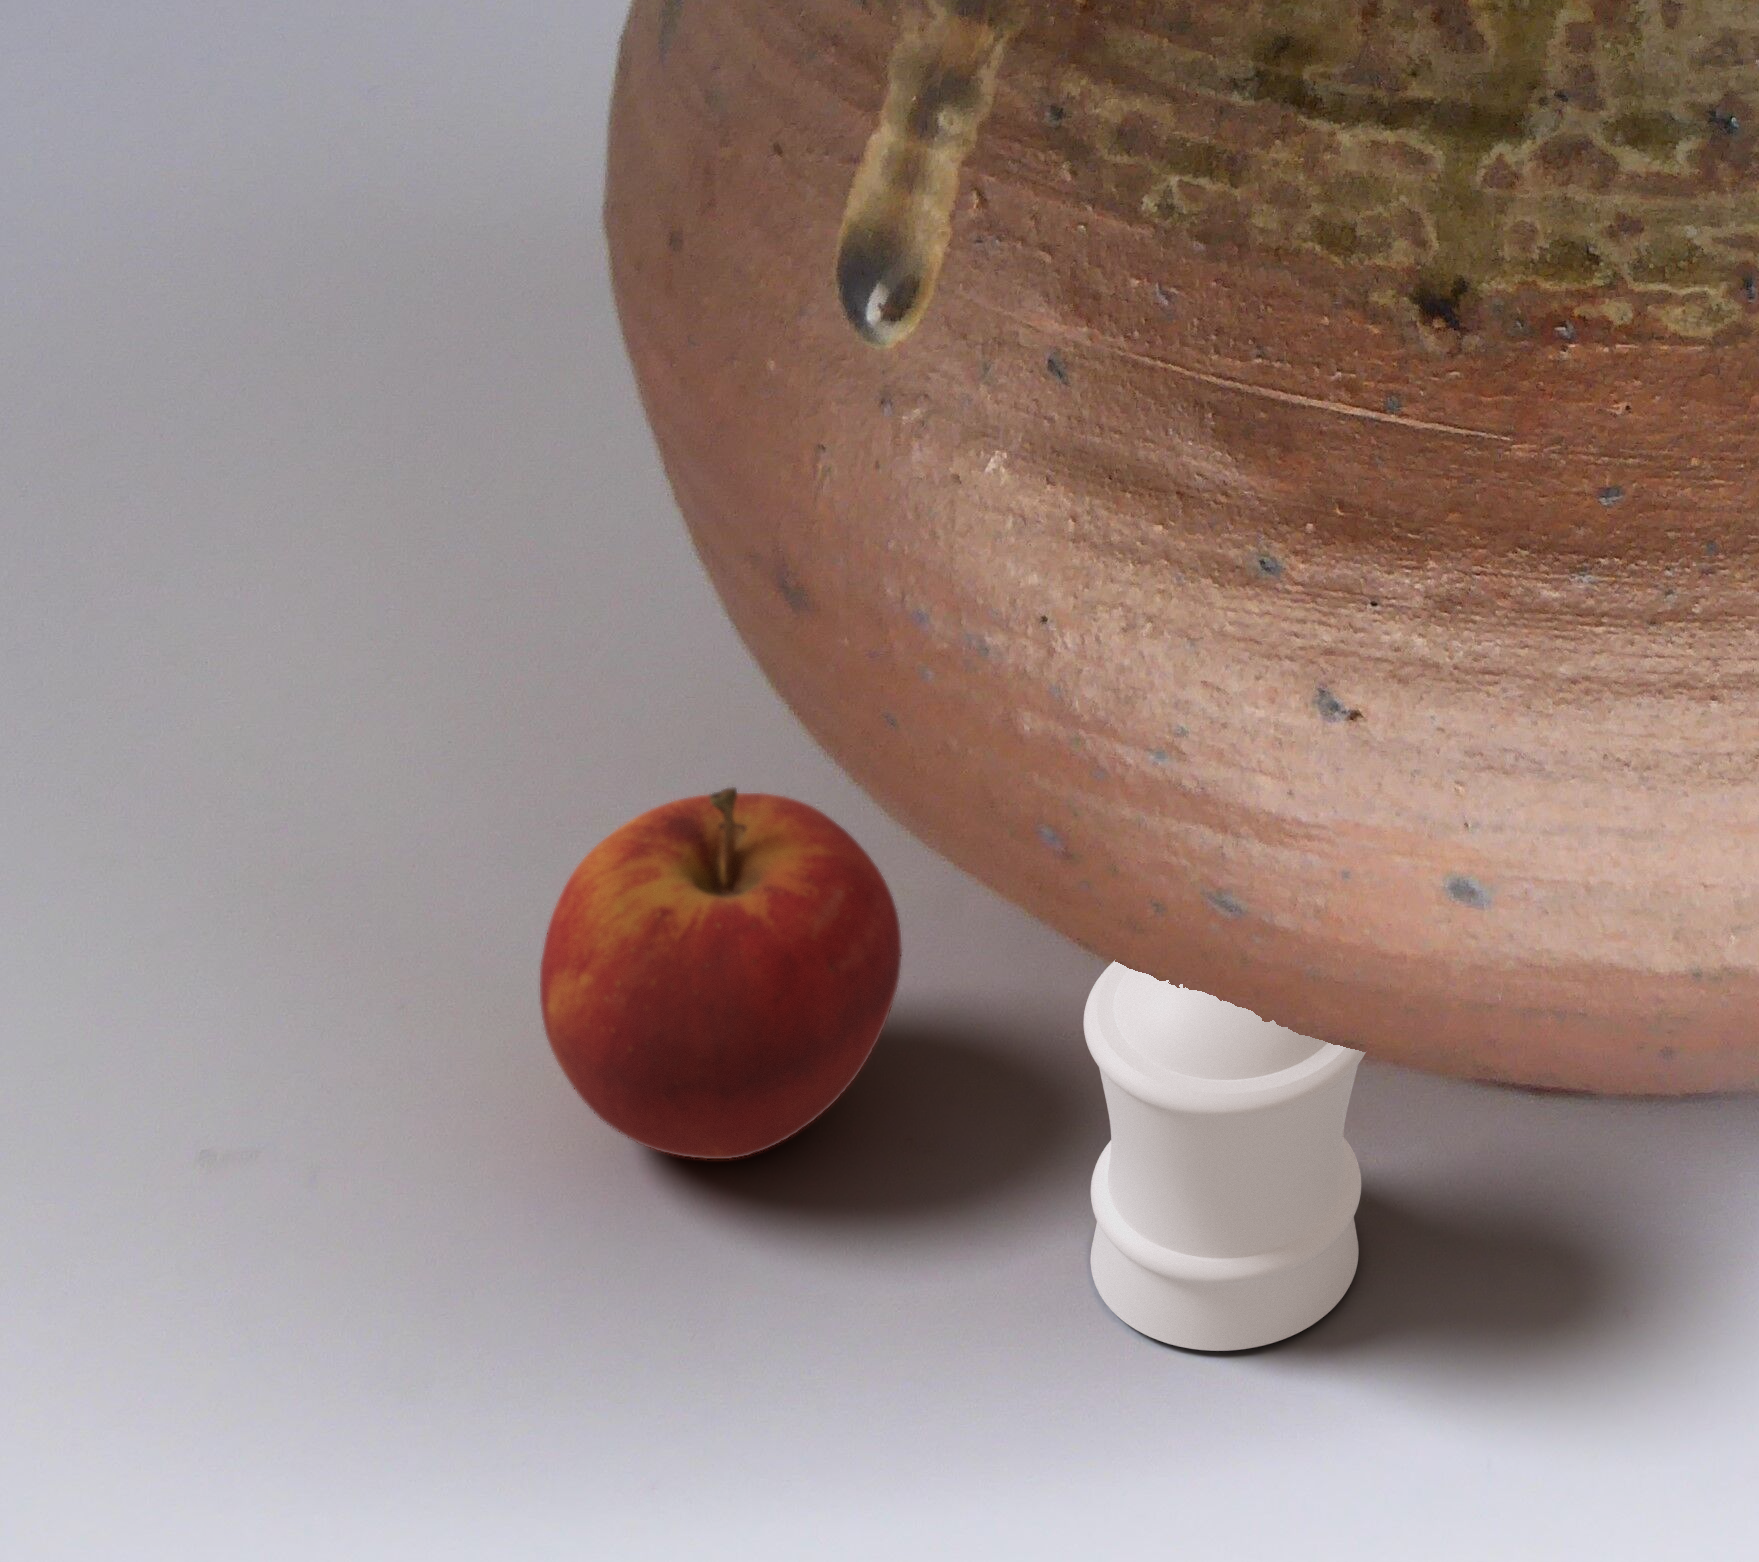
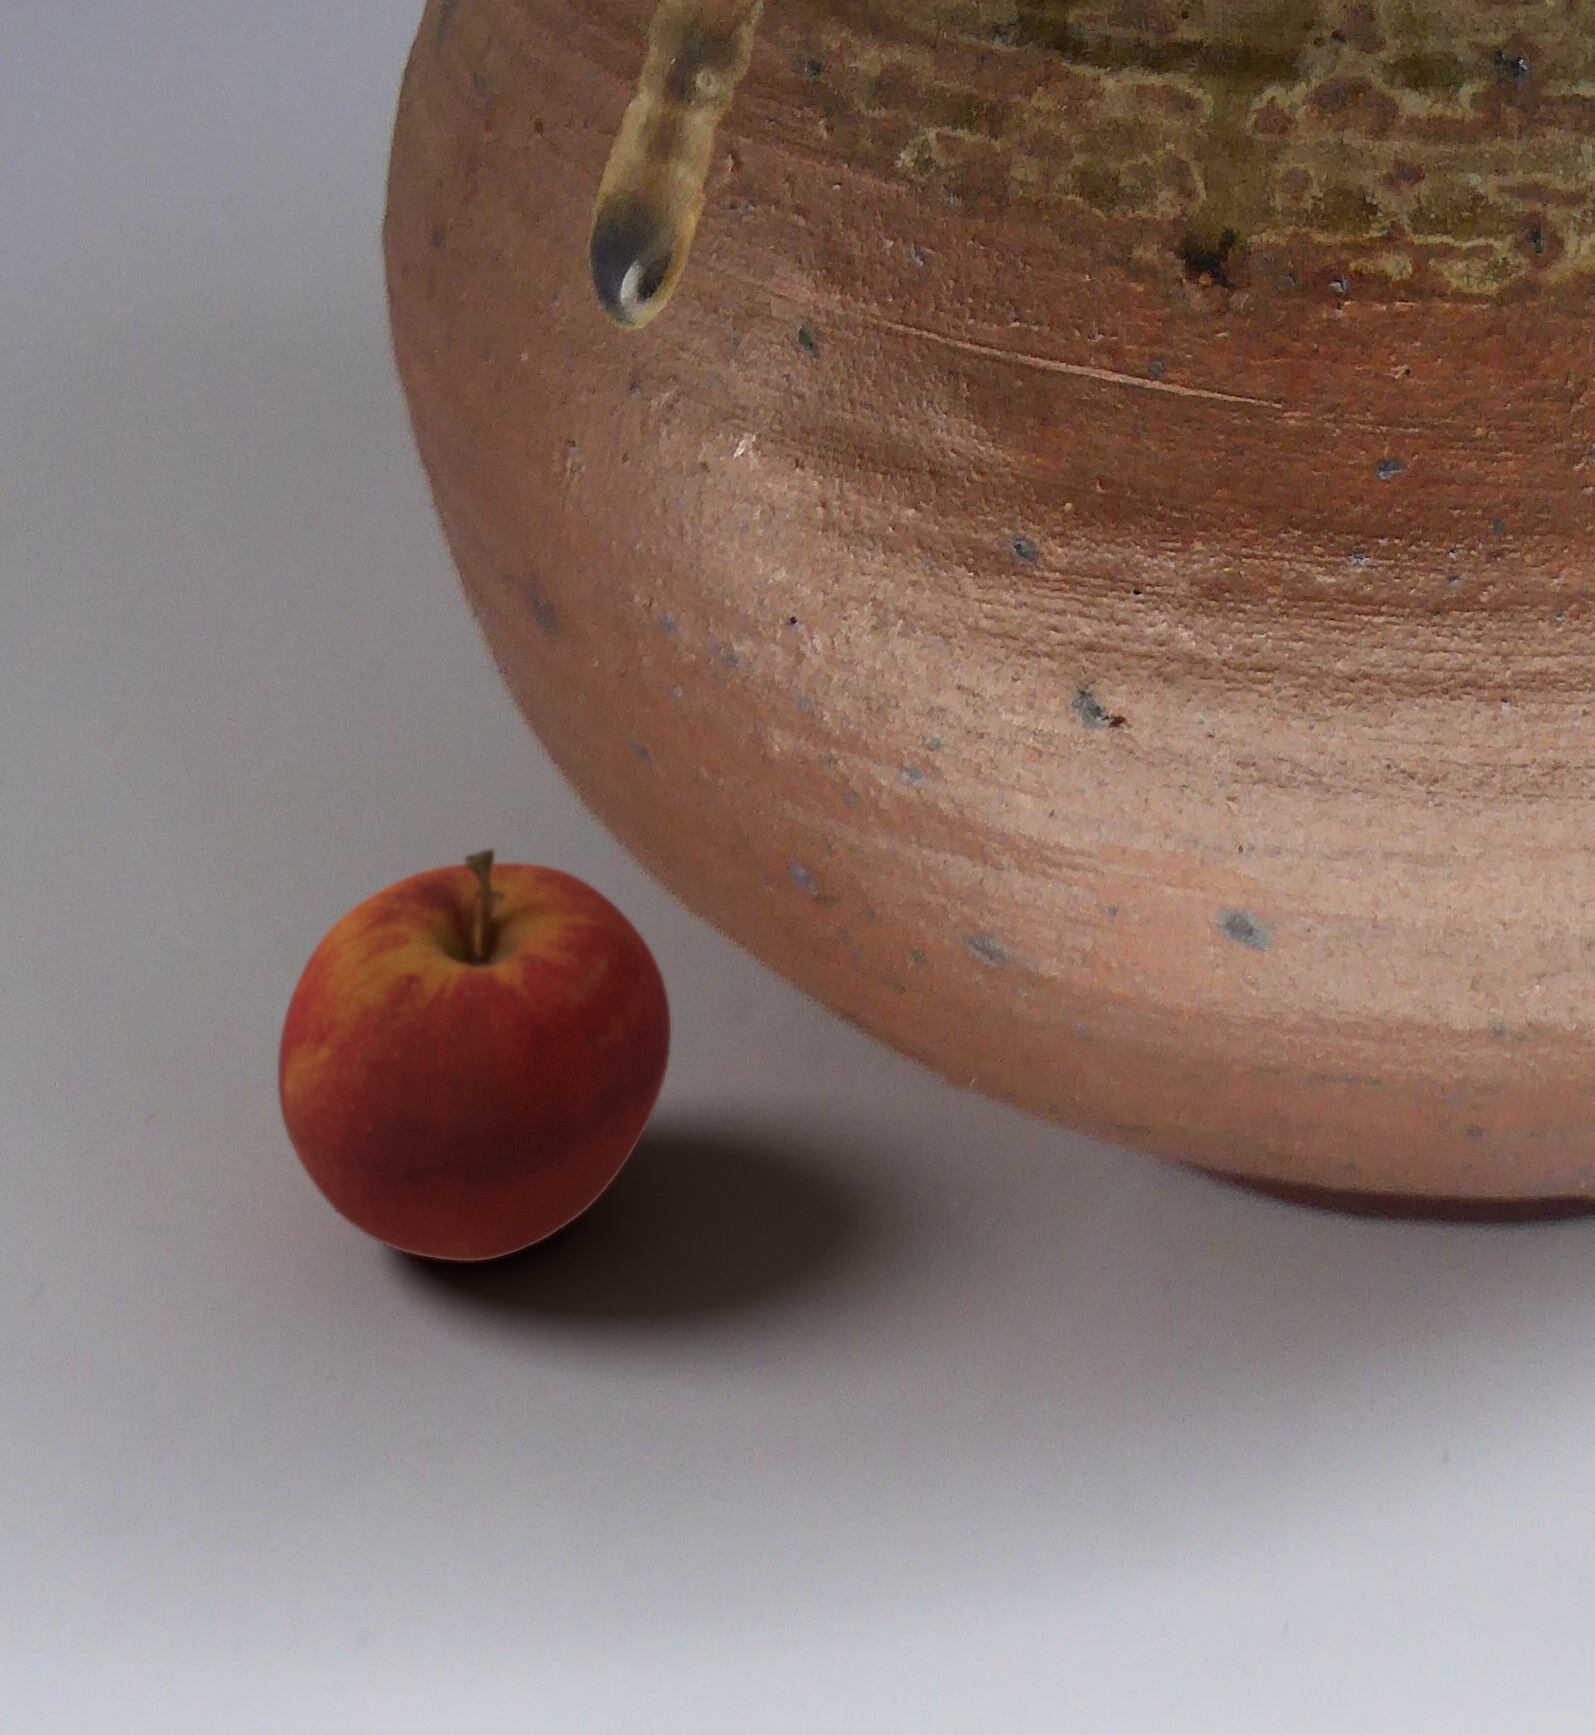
salt shaker: present [1084,961,1366,1351] -> none [856,989,1172,1460]

